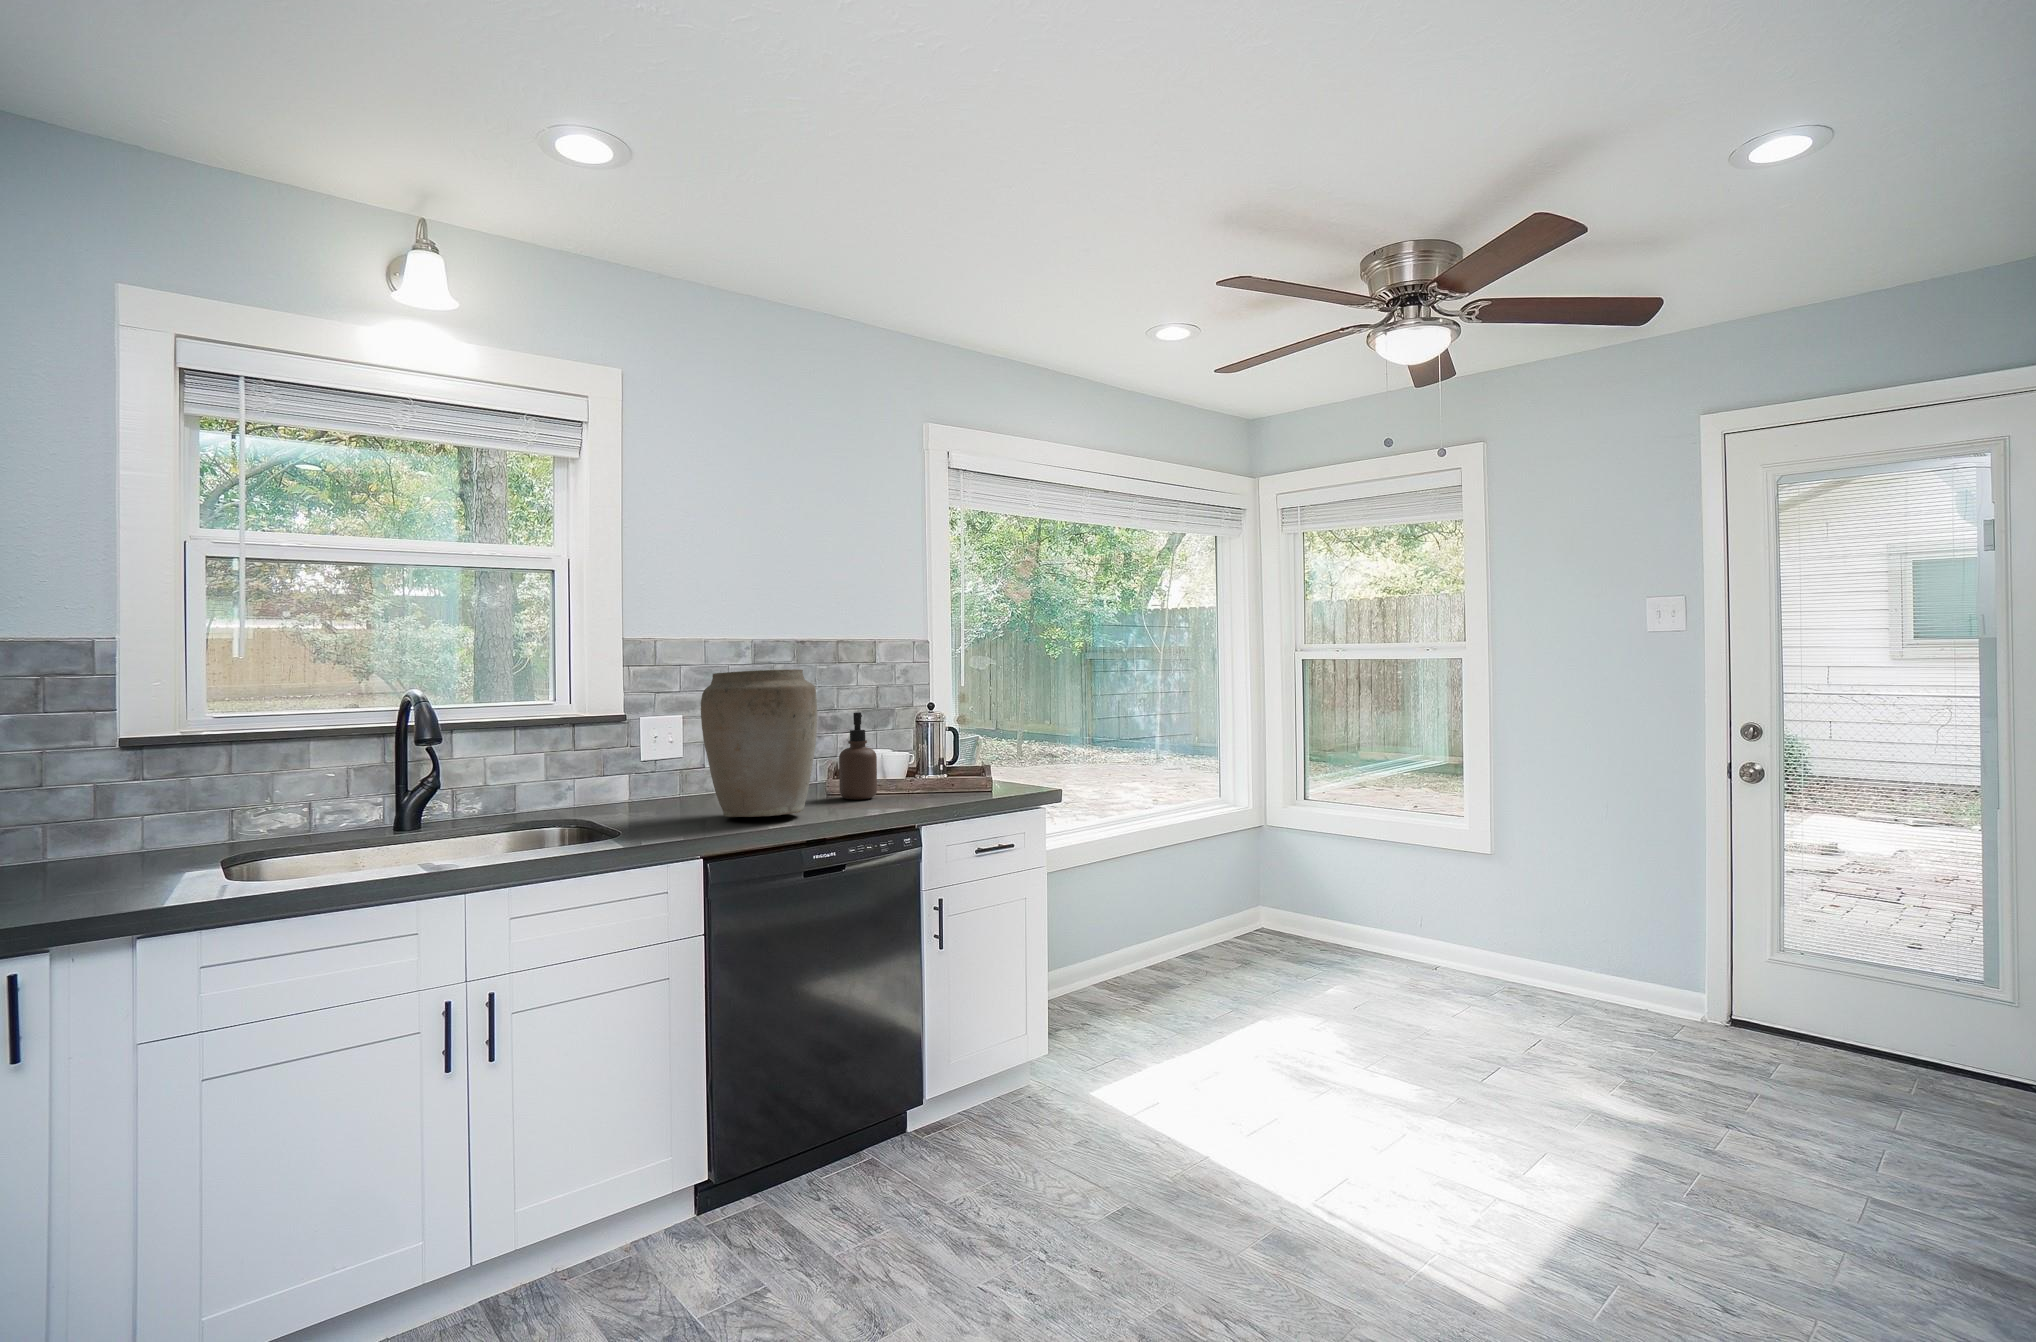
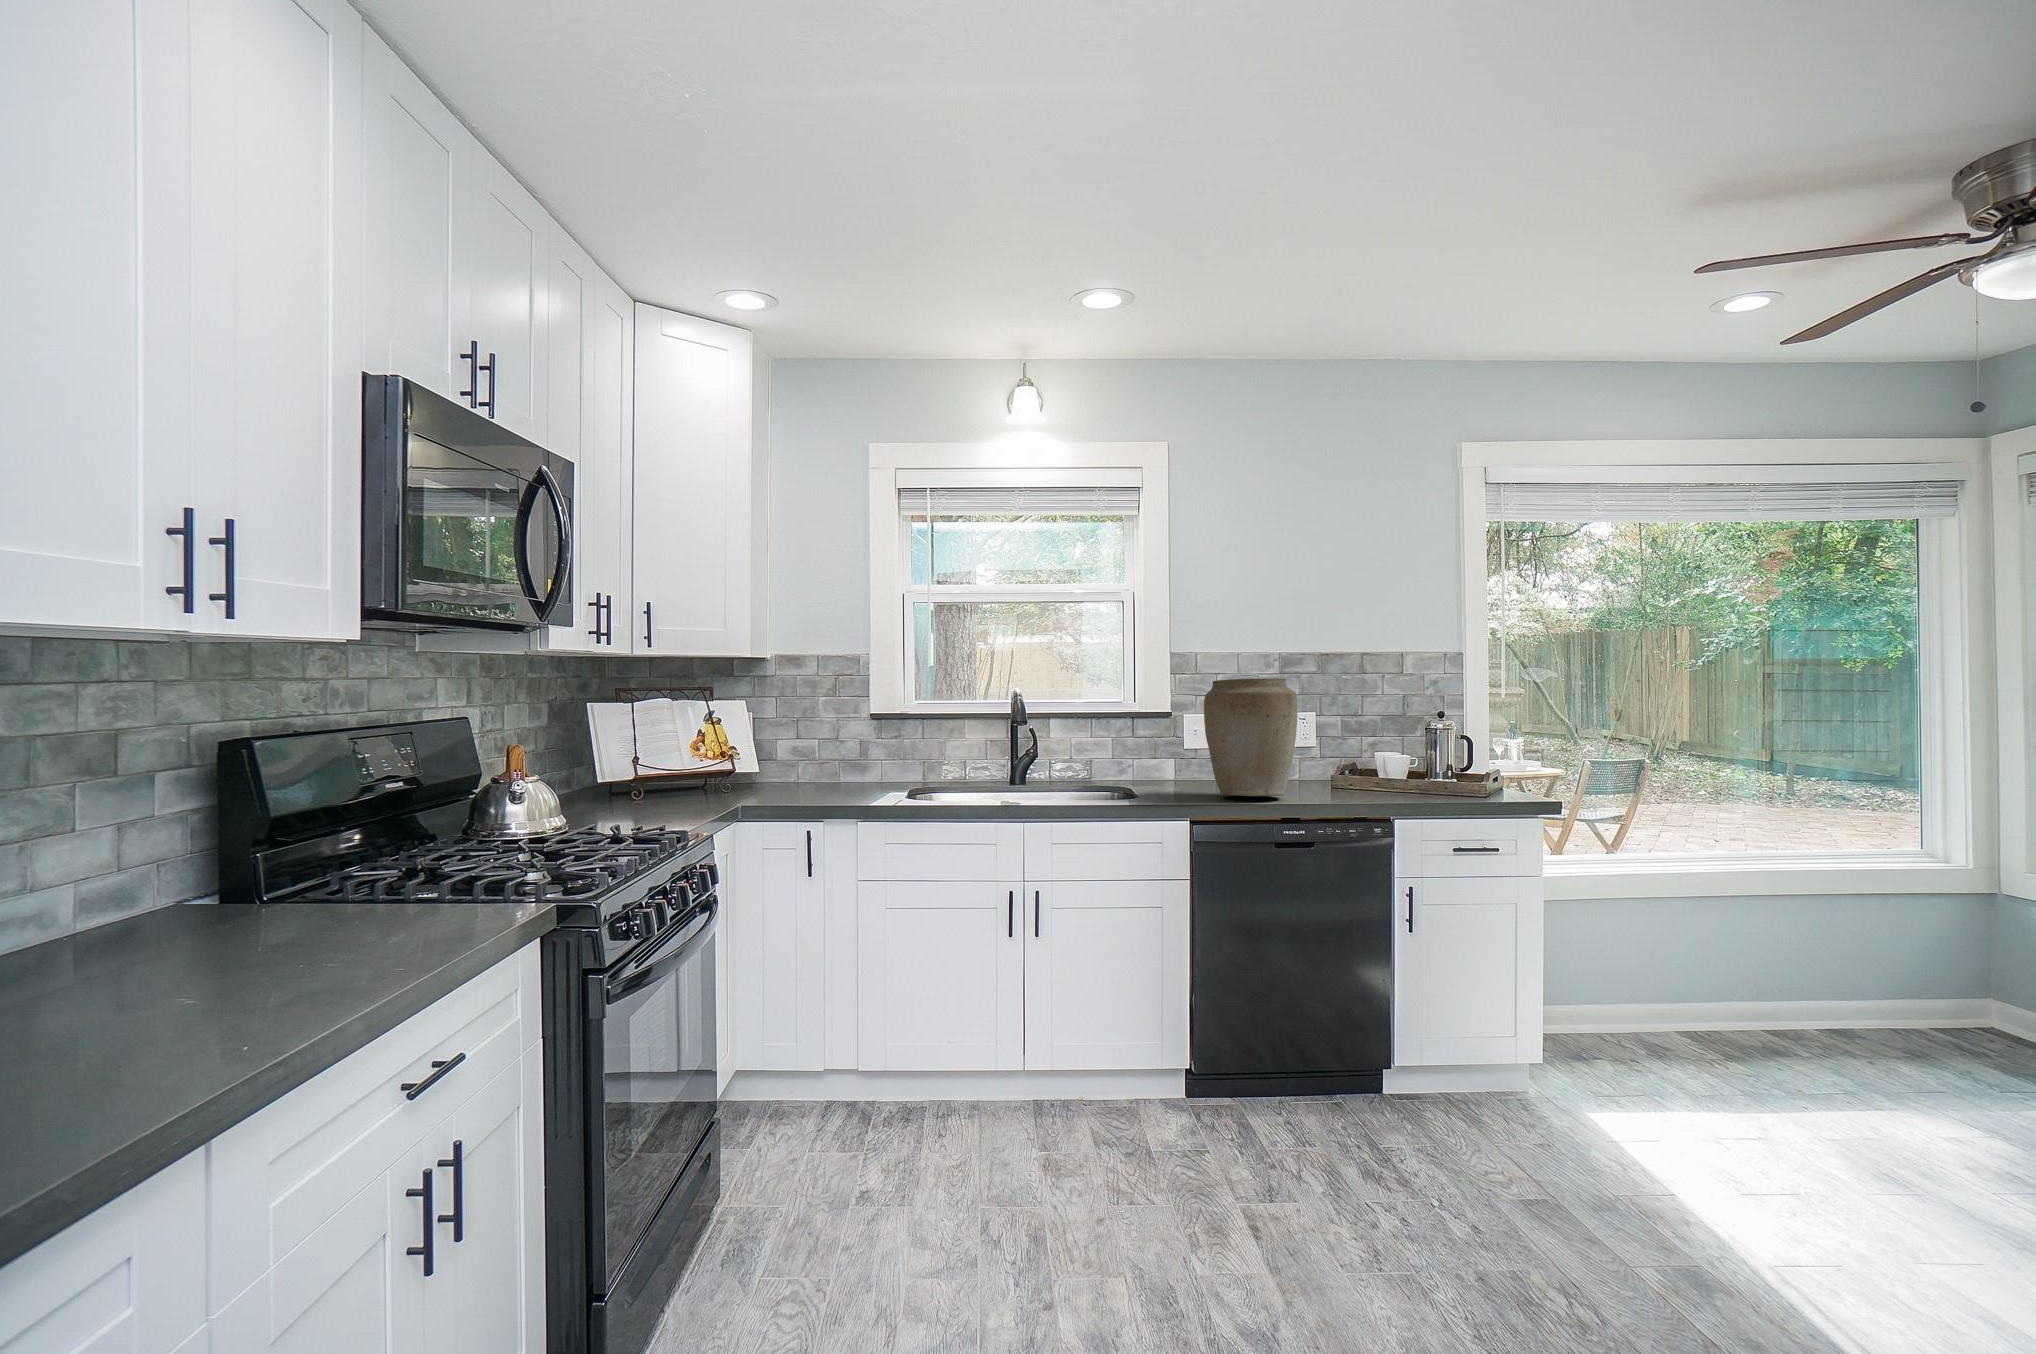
soap dispenser: present [839,712,877,800] -> none [1338,717,1372,793]

